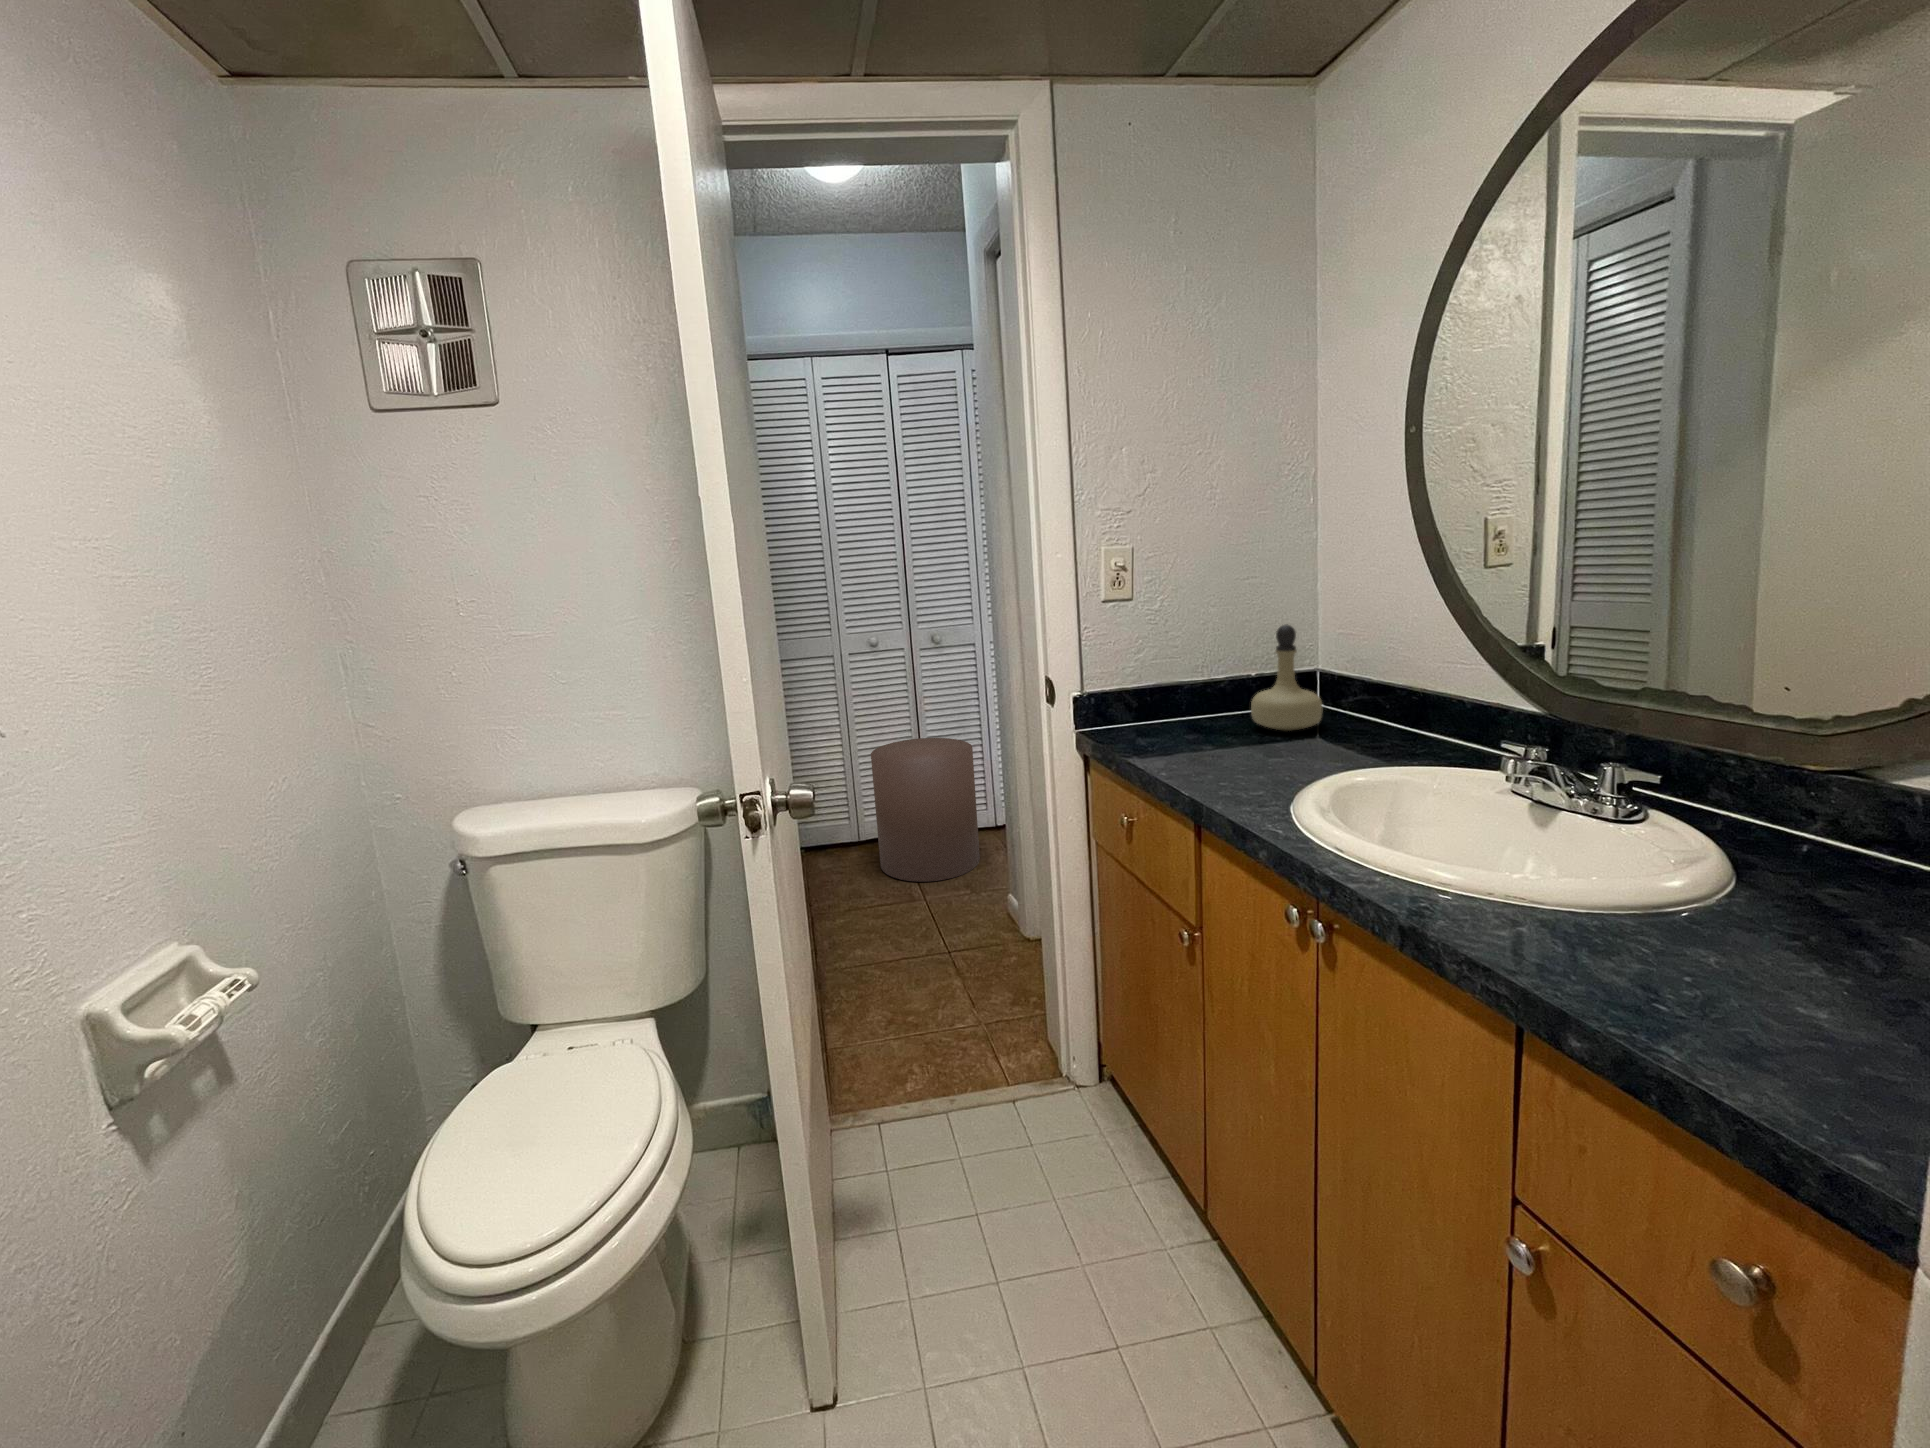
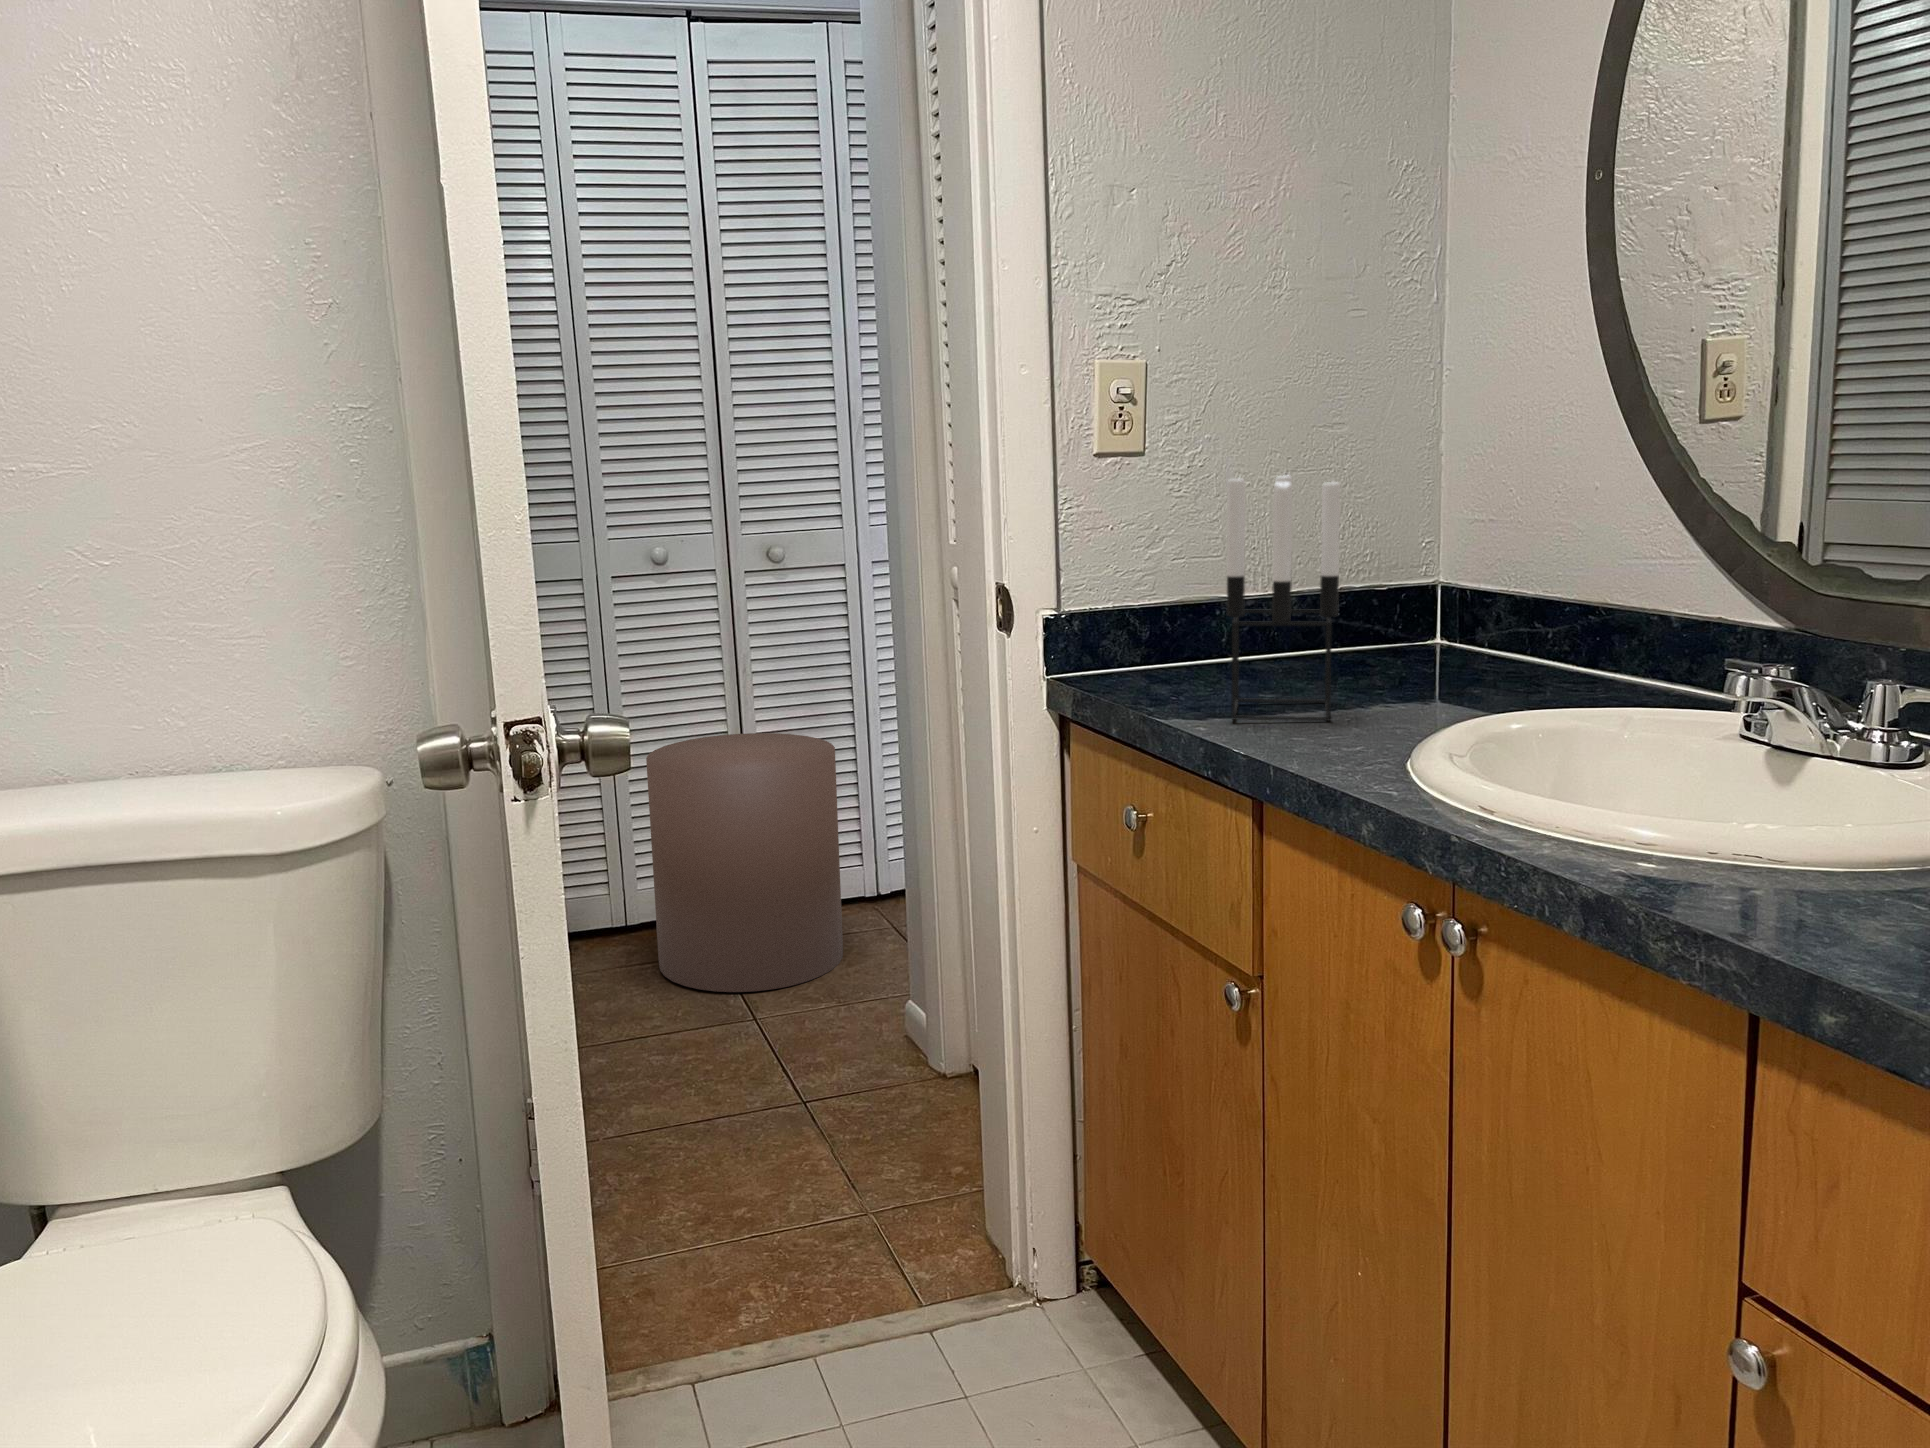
candle holder: none [1174,613,1244,766] -> present [1227,475,1340,721]
perfume bottle: present [1251,625,1322,731] -> none [1340,501,1452,677]

